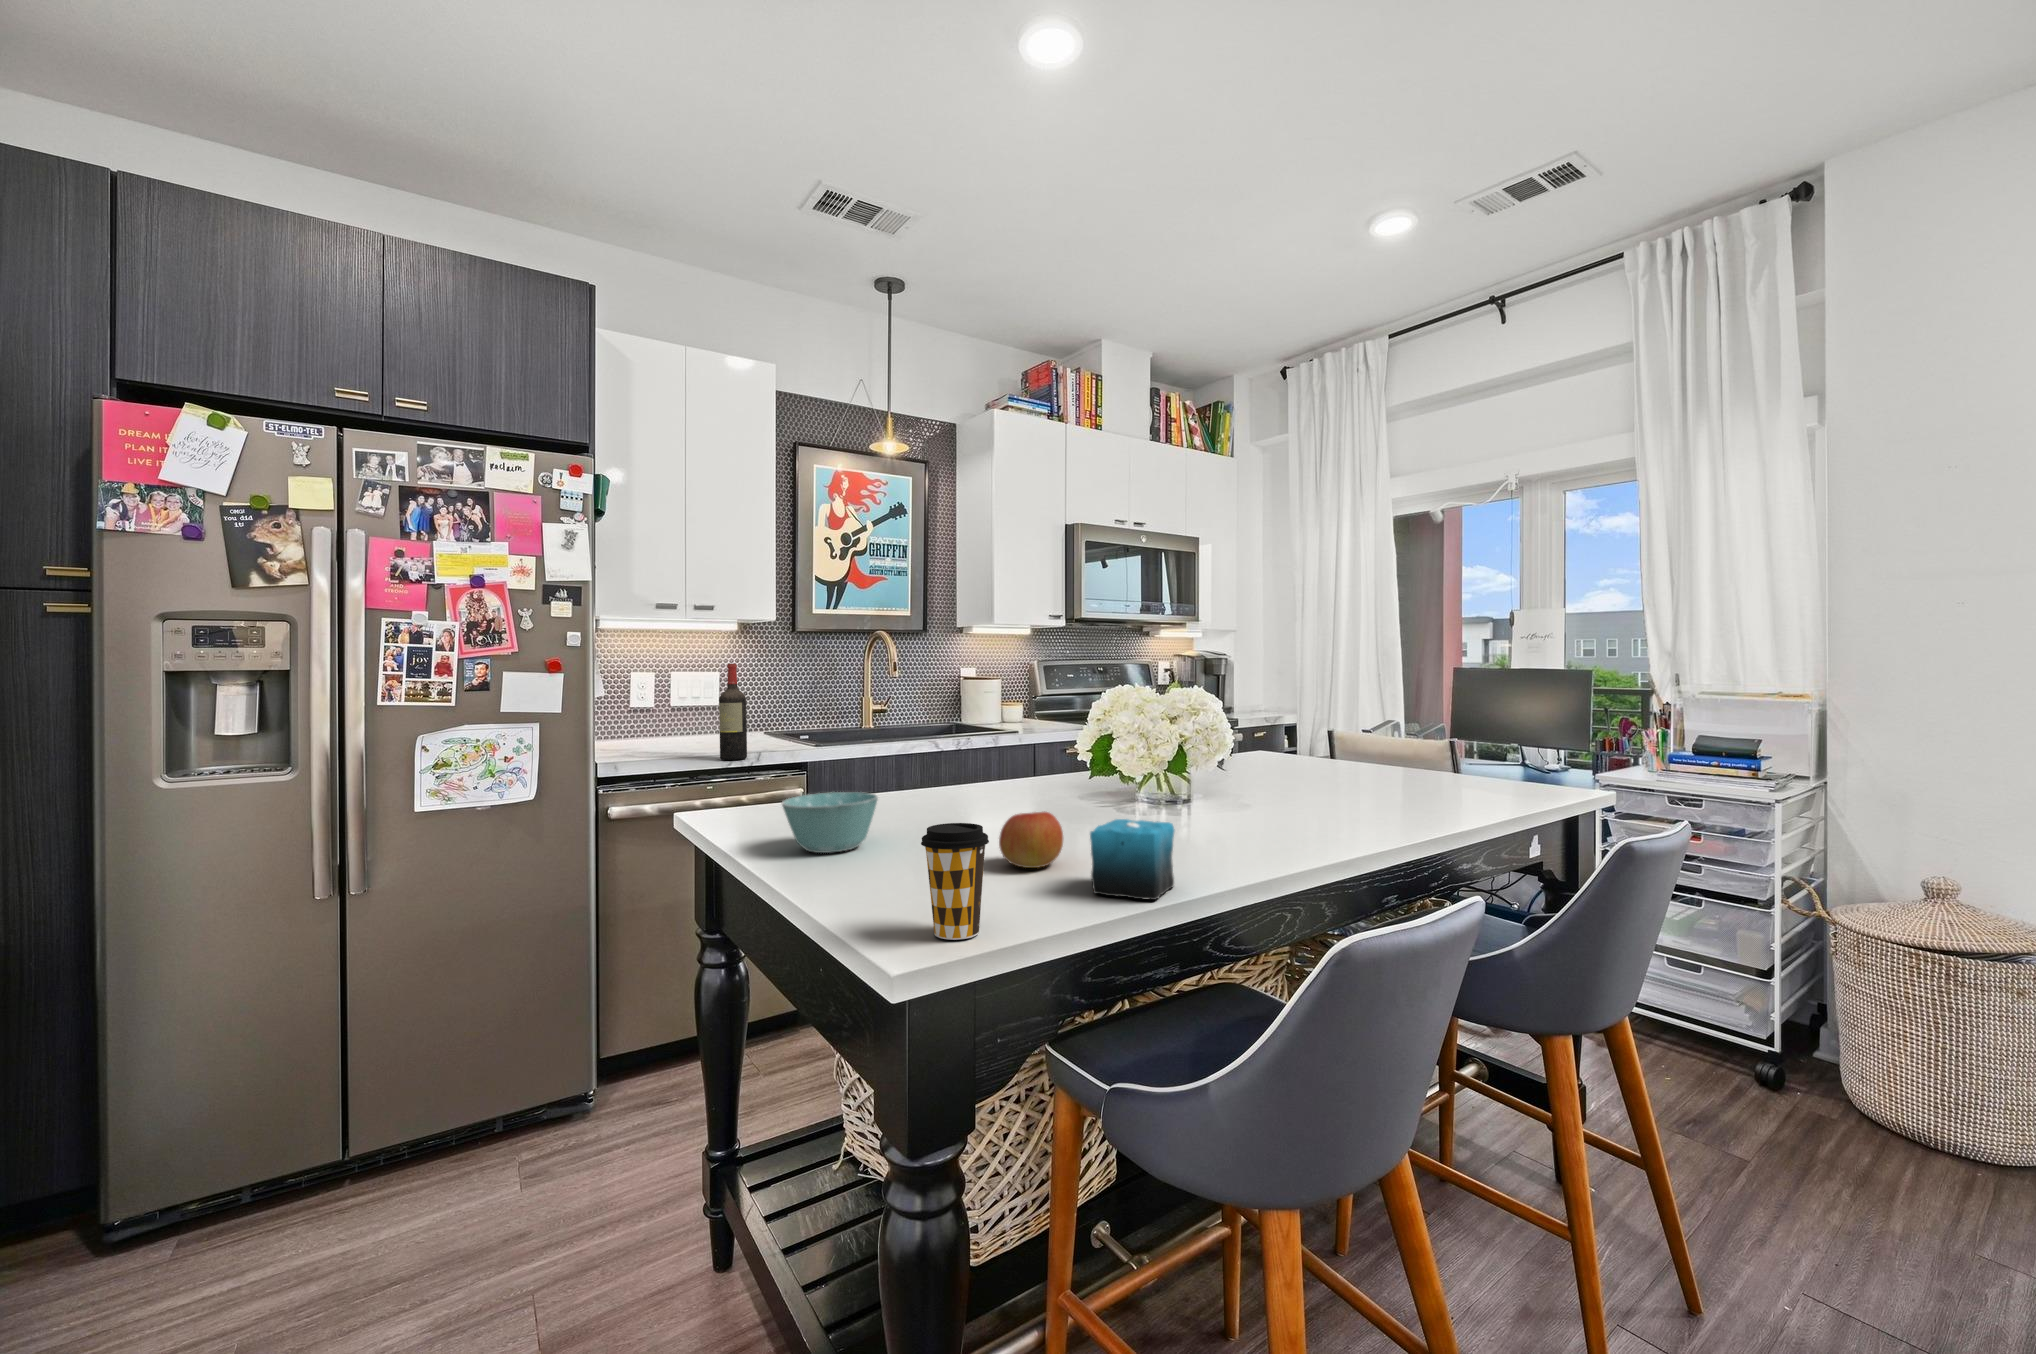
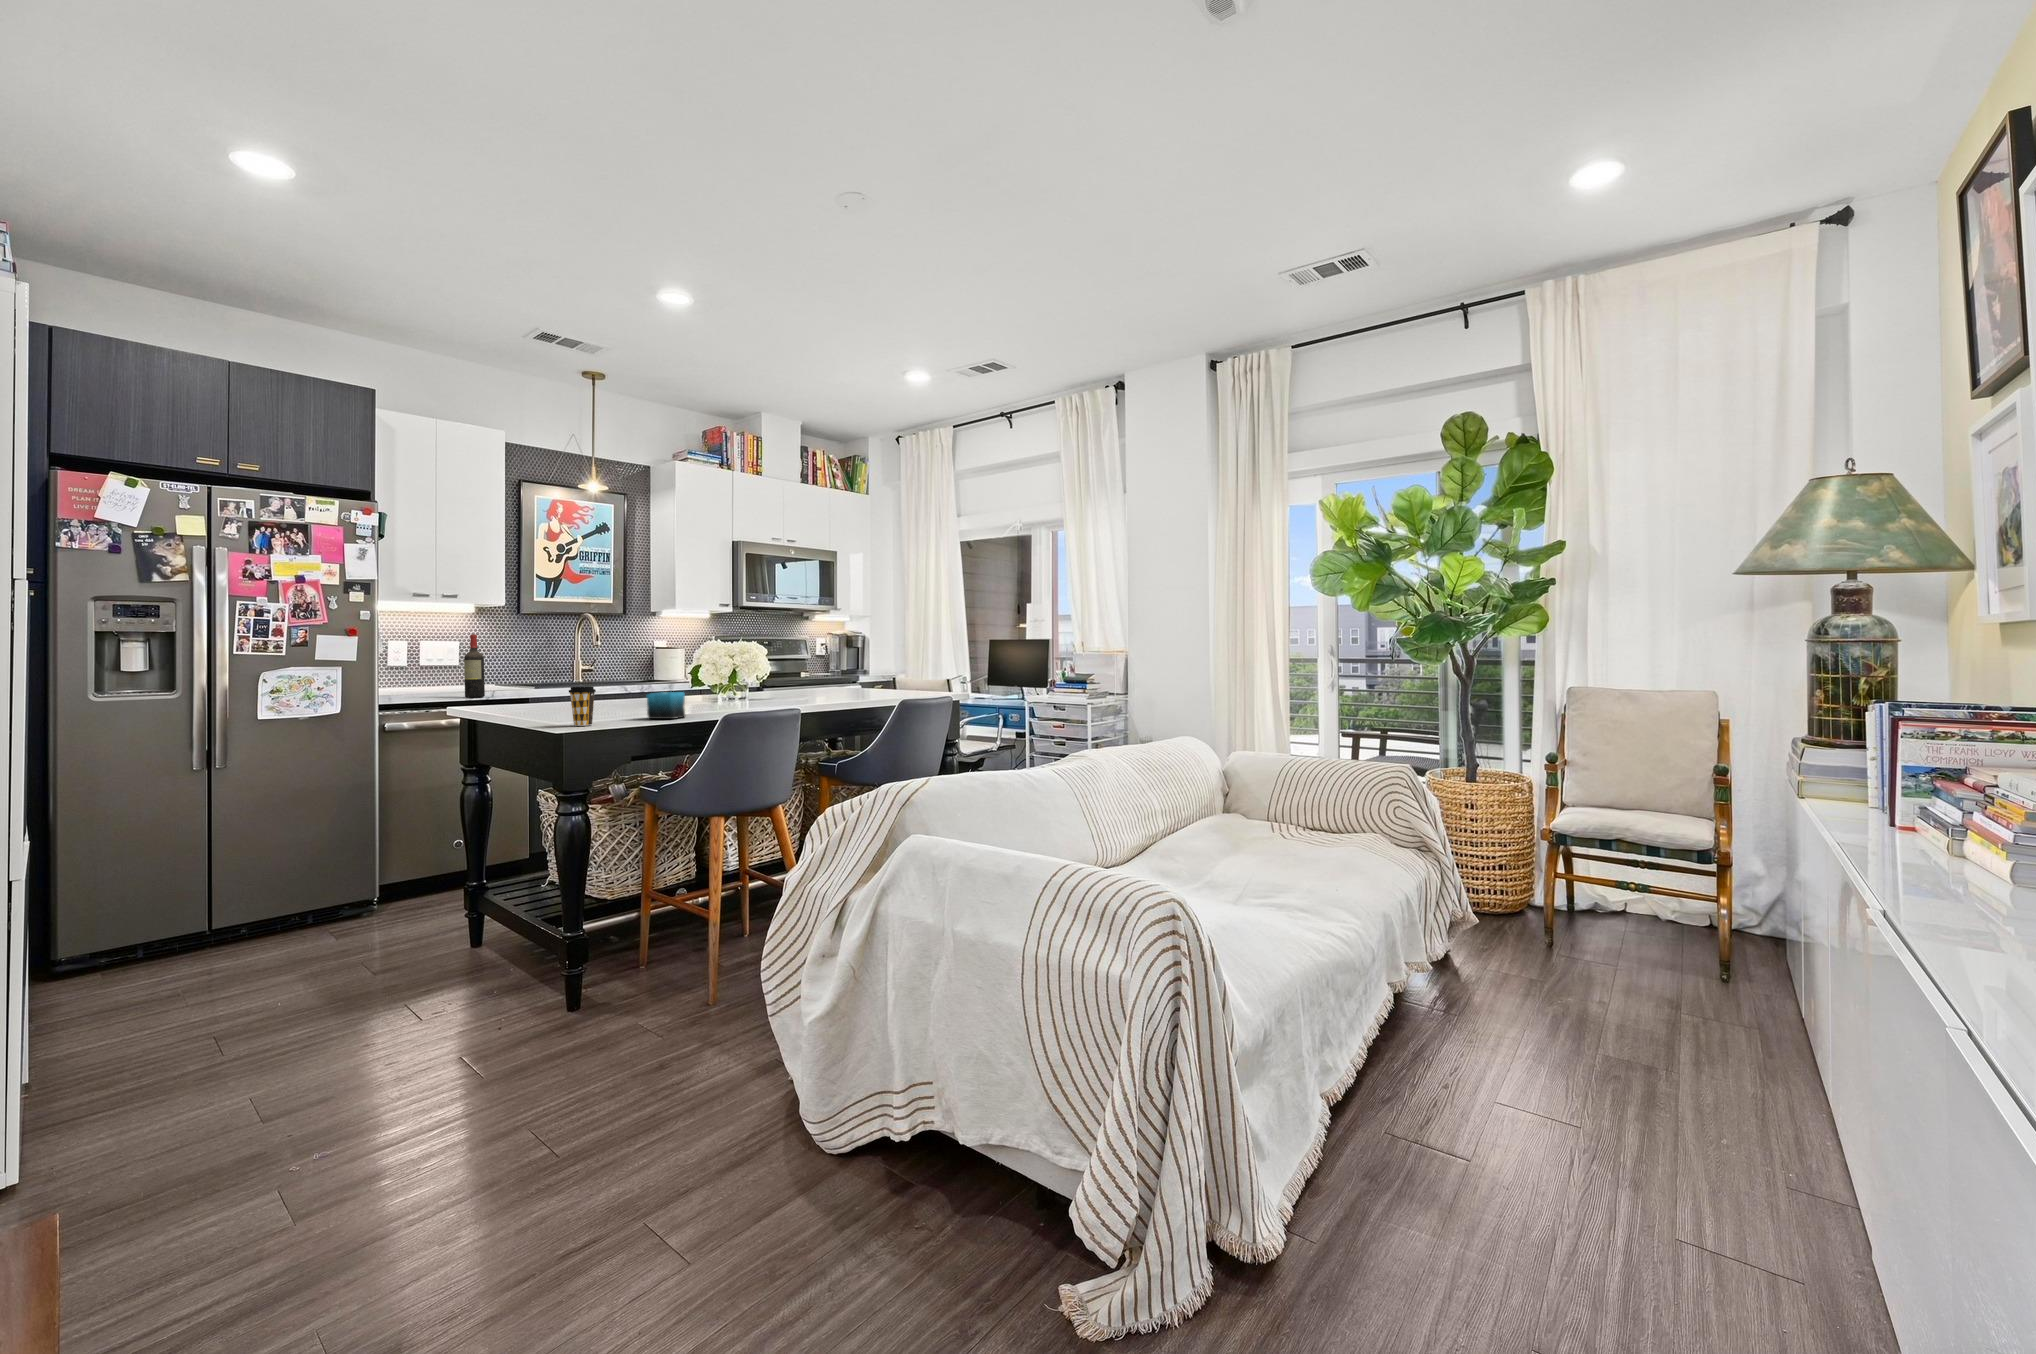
bowl: present [782,792,878,853] -> none [511,692,561,716]
apple: present [999,812,1063,868] -> none [616,693,646,716]

